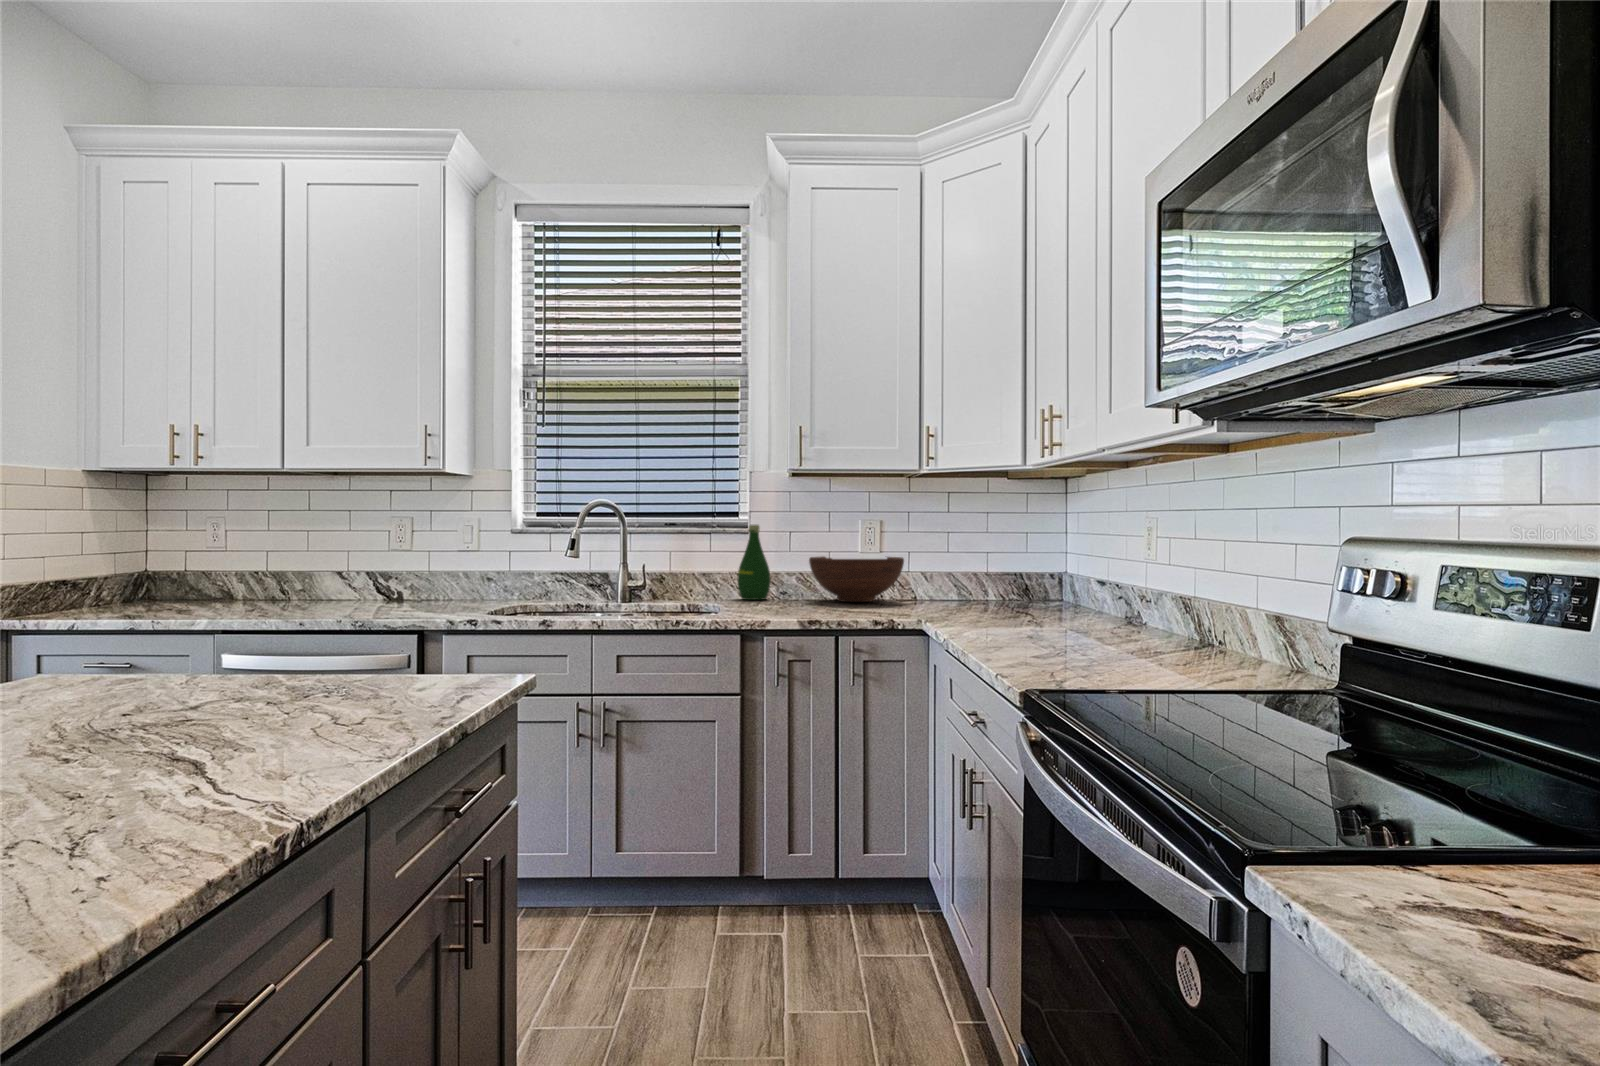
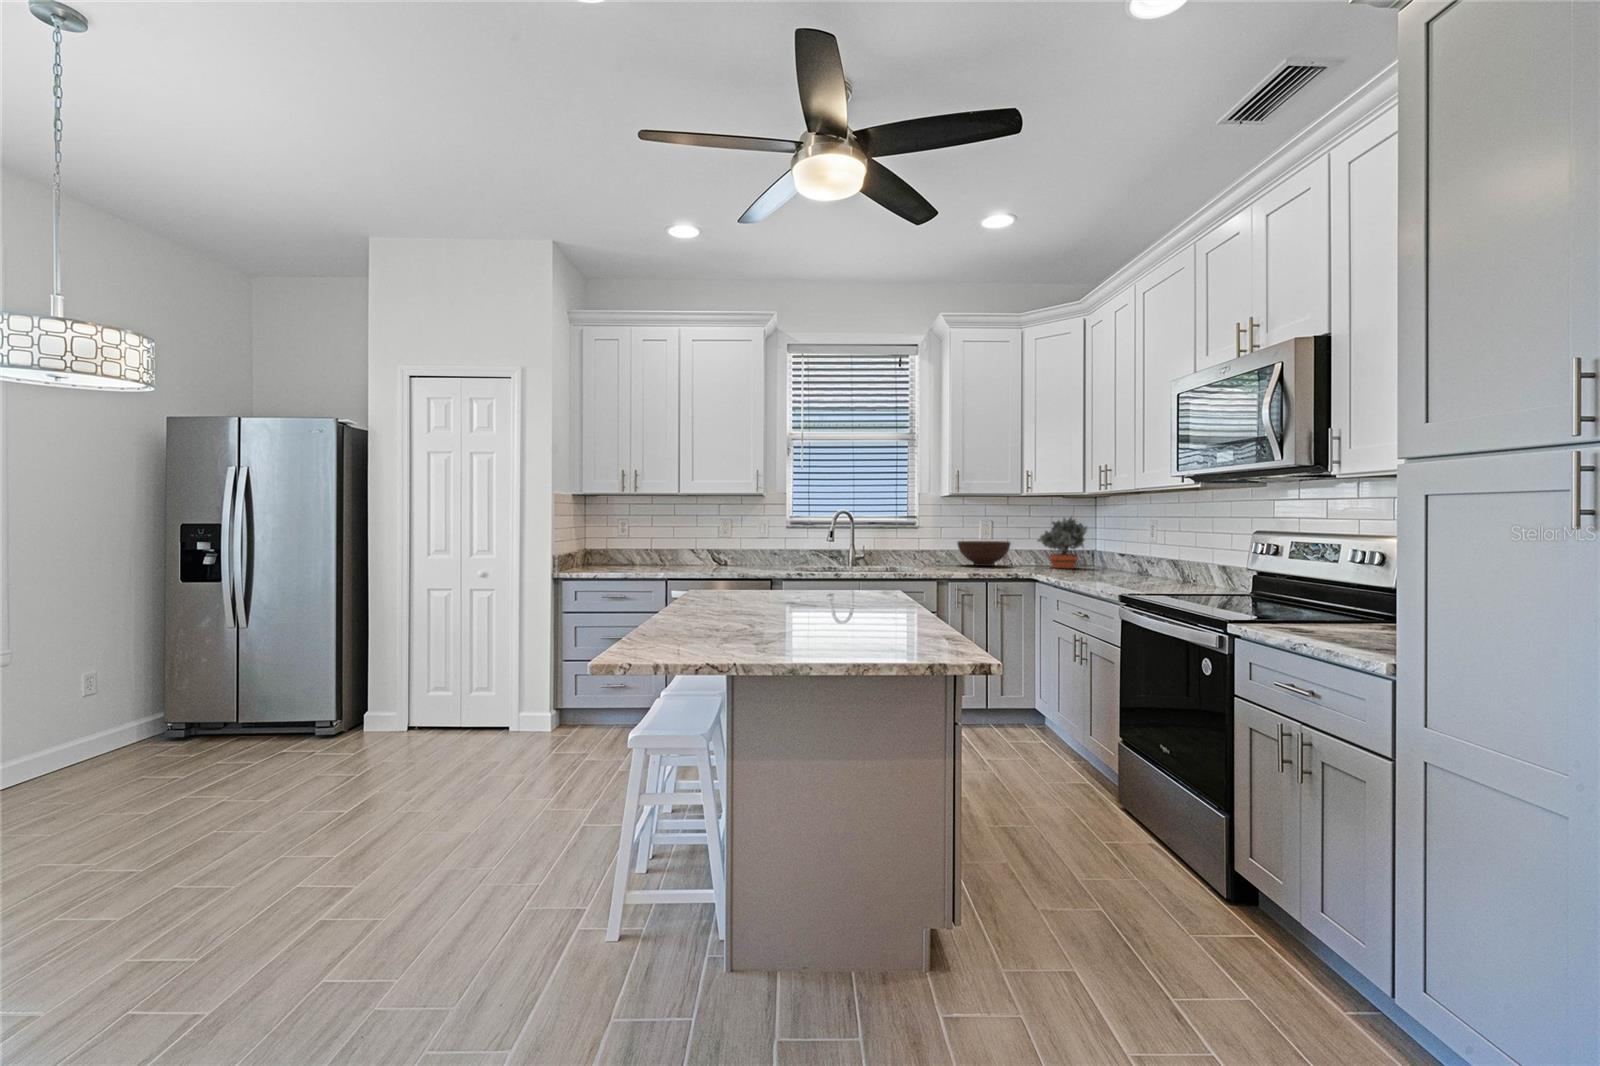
potted plant: none [952,508,1040,608] -> present [1038,517,1087,568]
bottle: present [738,525,770,600] -> none [917,523,935,565]

